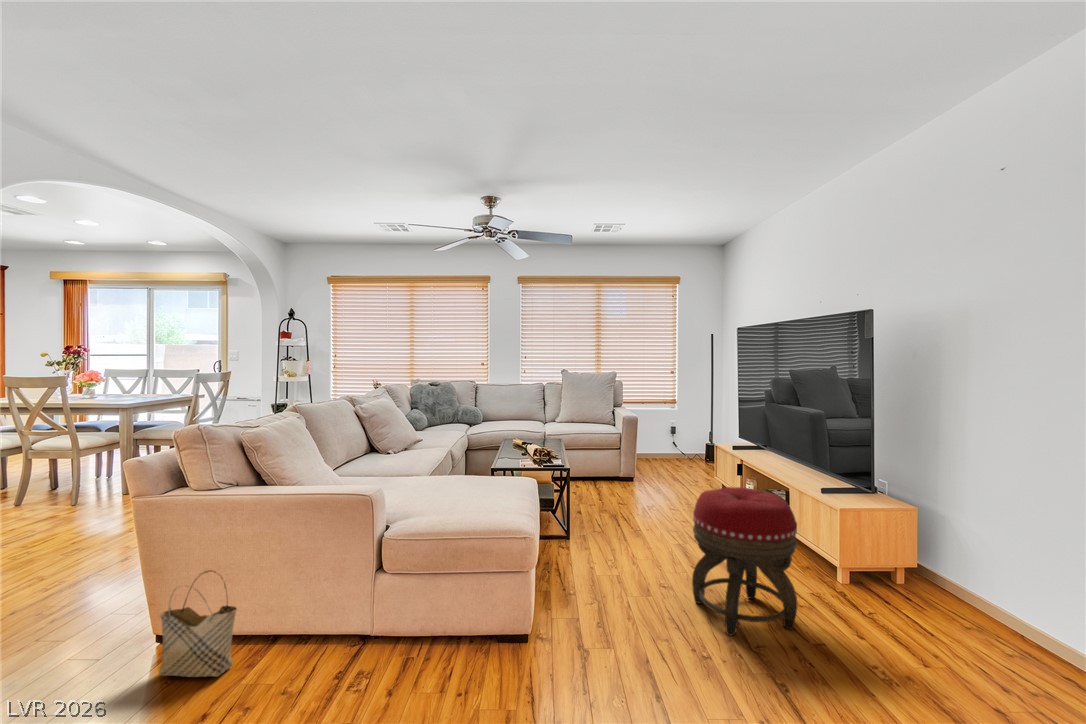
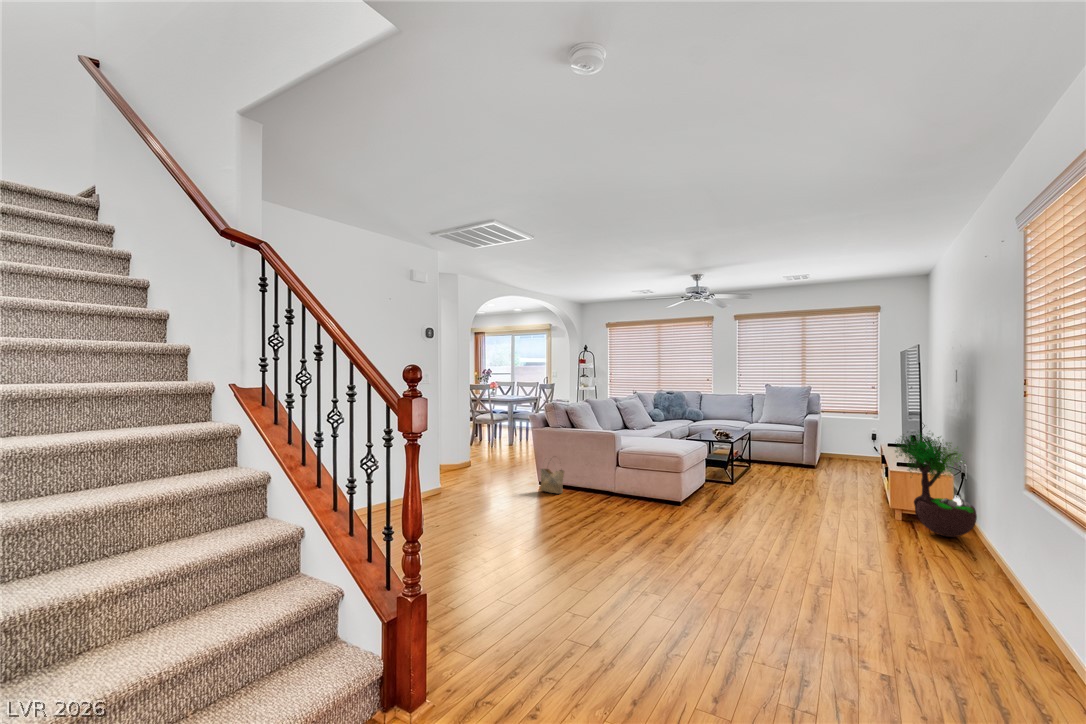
potted tree: none [862,438,1005,622] -> present [895,434,977,537]
footstool: present [692,487,797,636] -> none [774,448,833,523]

